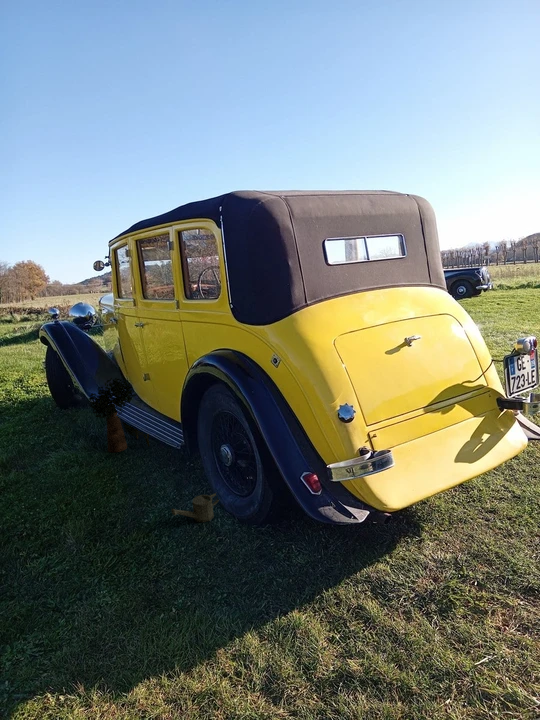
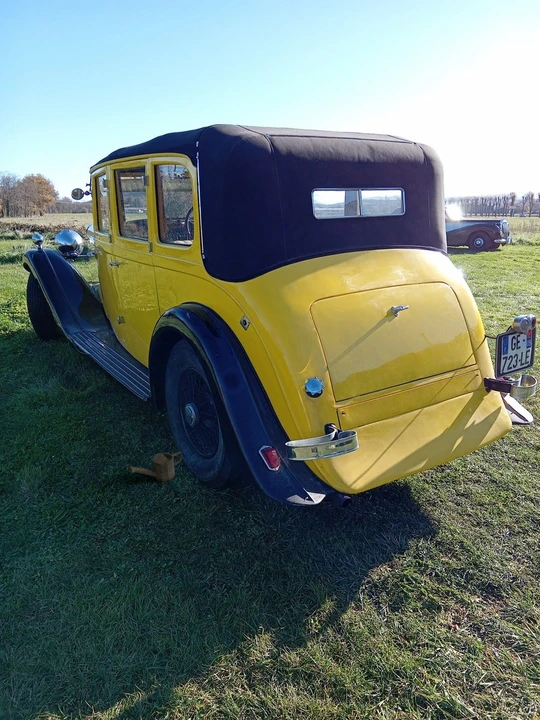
potted plant: present [89,377,149,452] -> none [59,318,123,396]

